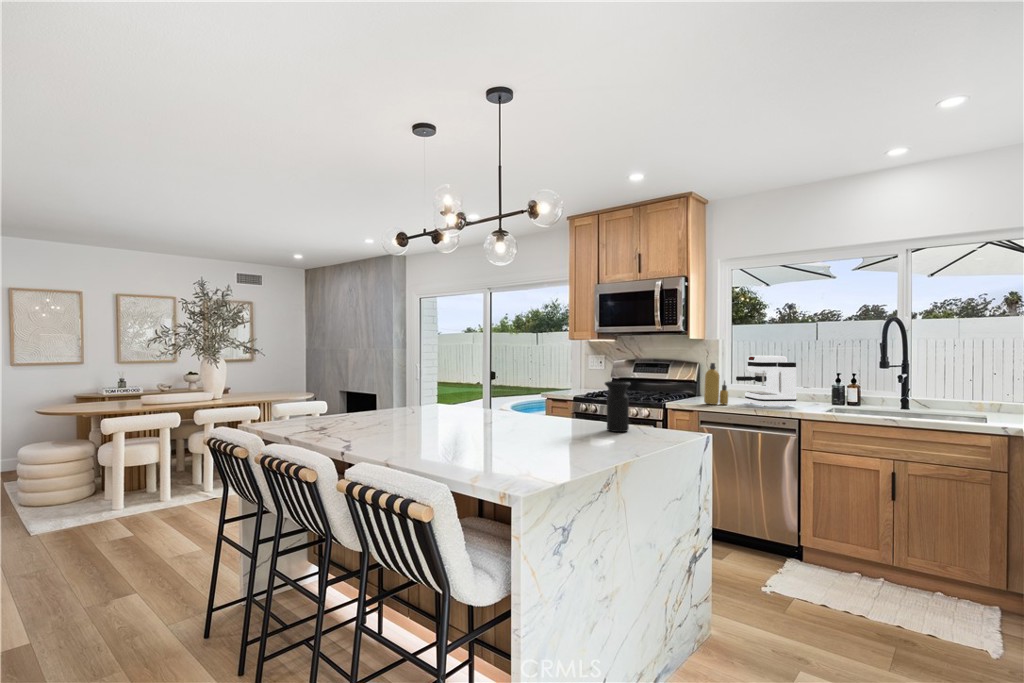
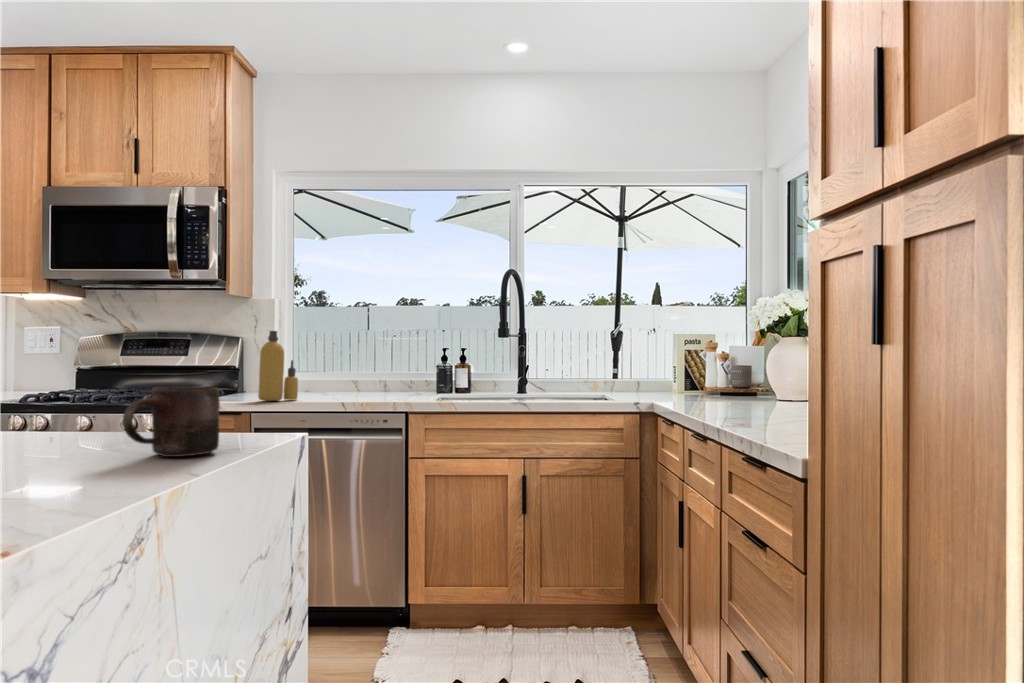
coffee maker: present [736,356,796,407] -> none [310,321,397,399]
vase: present [605,381,631,432] -> none [56,319,132,447]
mug: none [626,412,662,441] -> present [122,387,220,457]

